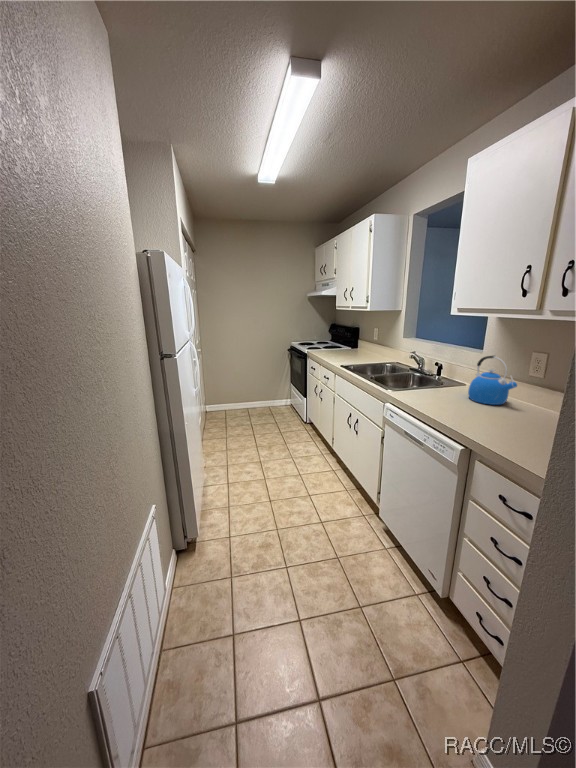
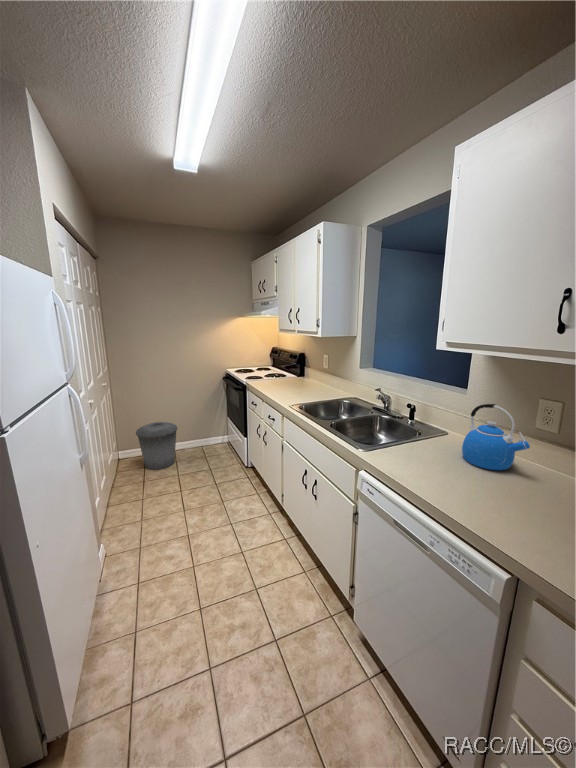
trash can: none [221,383,251,420] -> present [136,422,177,470]

